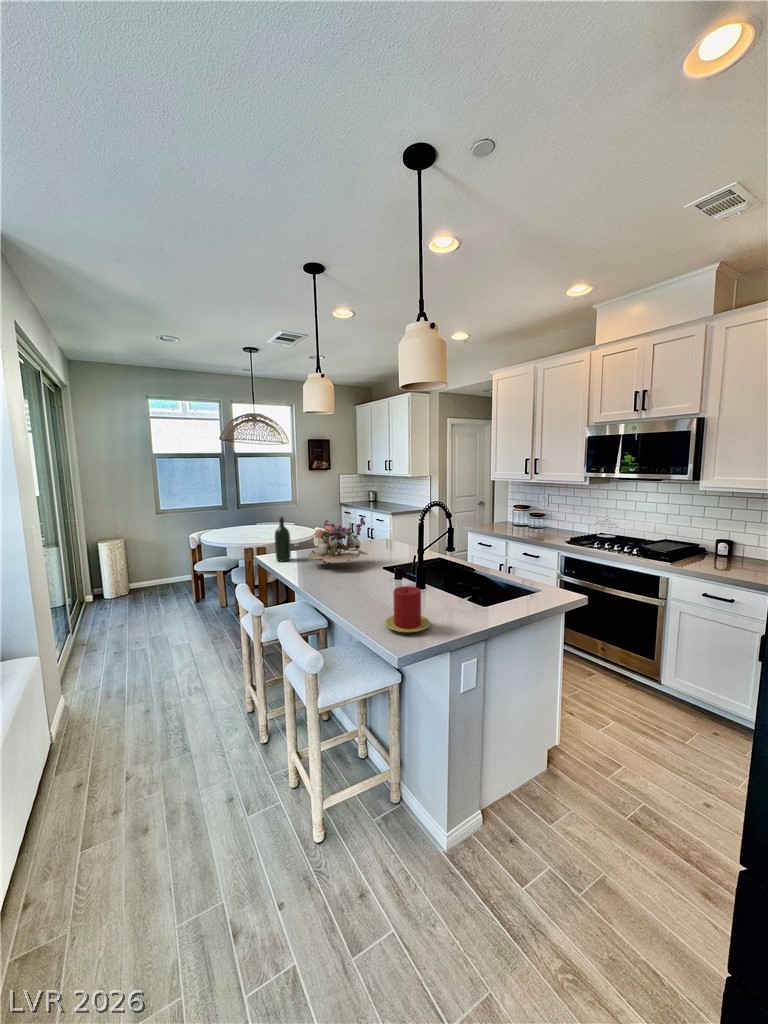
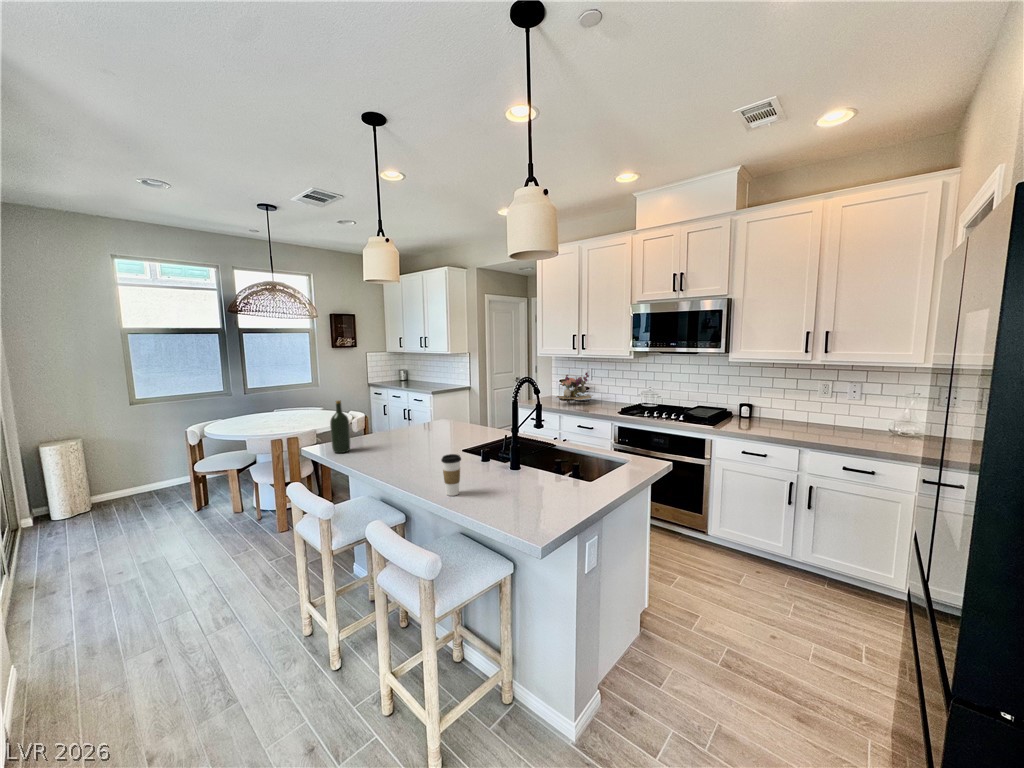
flower arrangement: present [307,517,368,564] -> present [556,372,593,403]
coffee cup: none [341,568,358,605] -> present [441,454,461,496]
candle: present [385,586,430,632] -> none [506,469,554,519]

